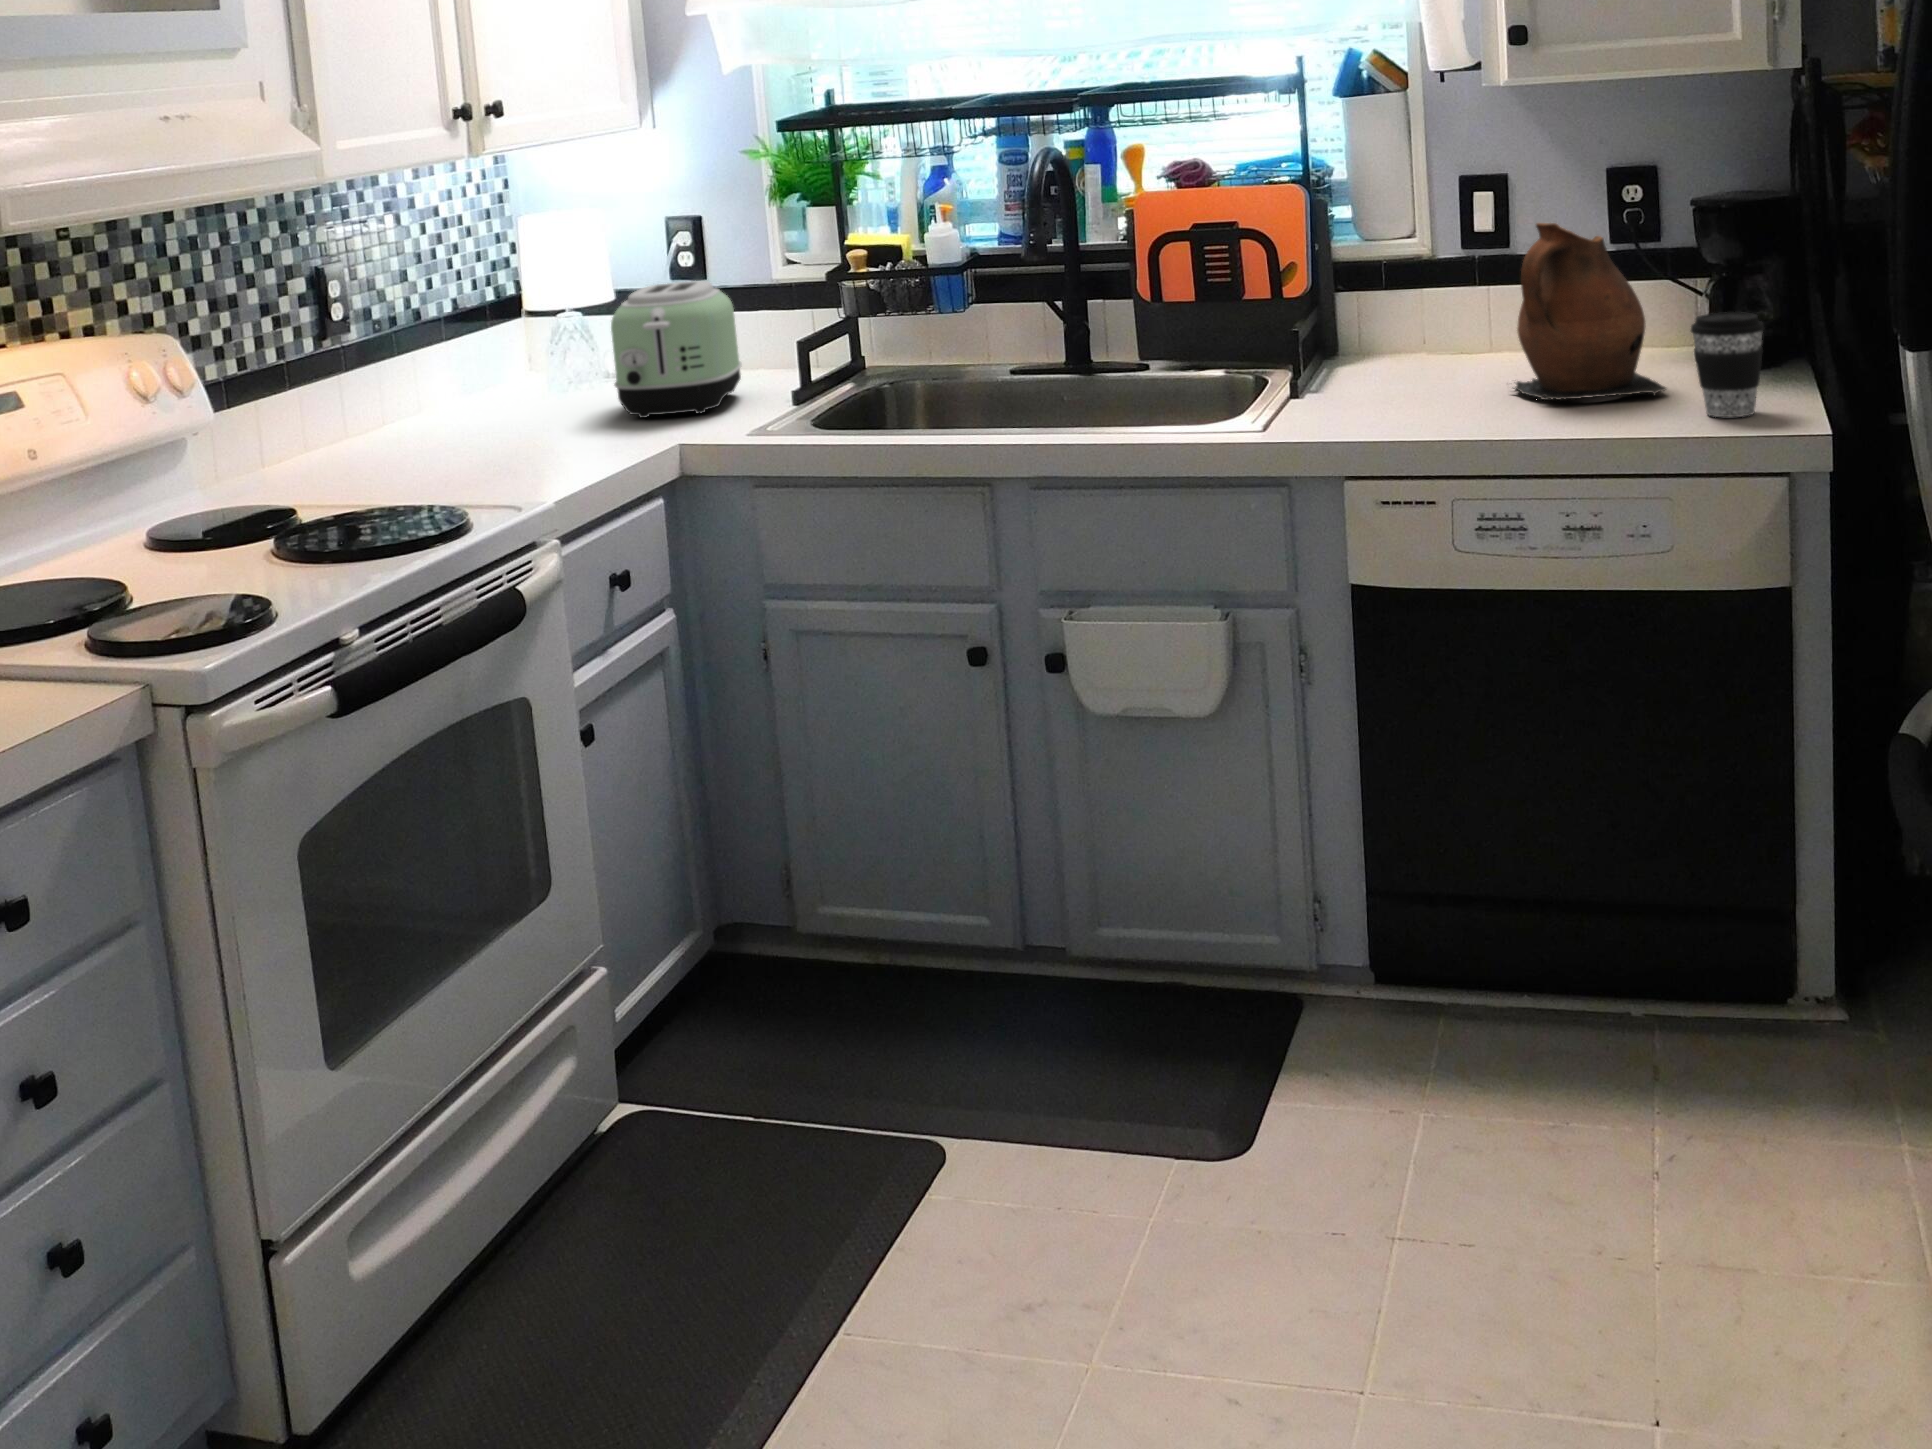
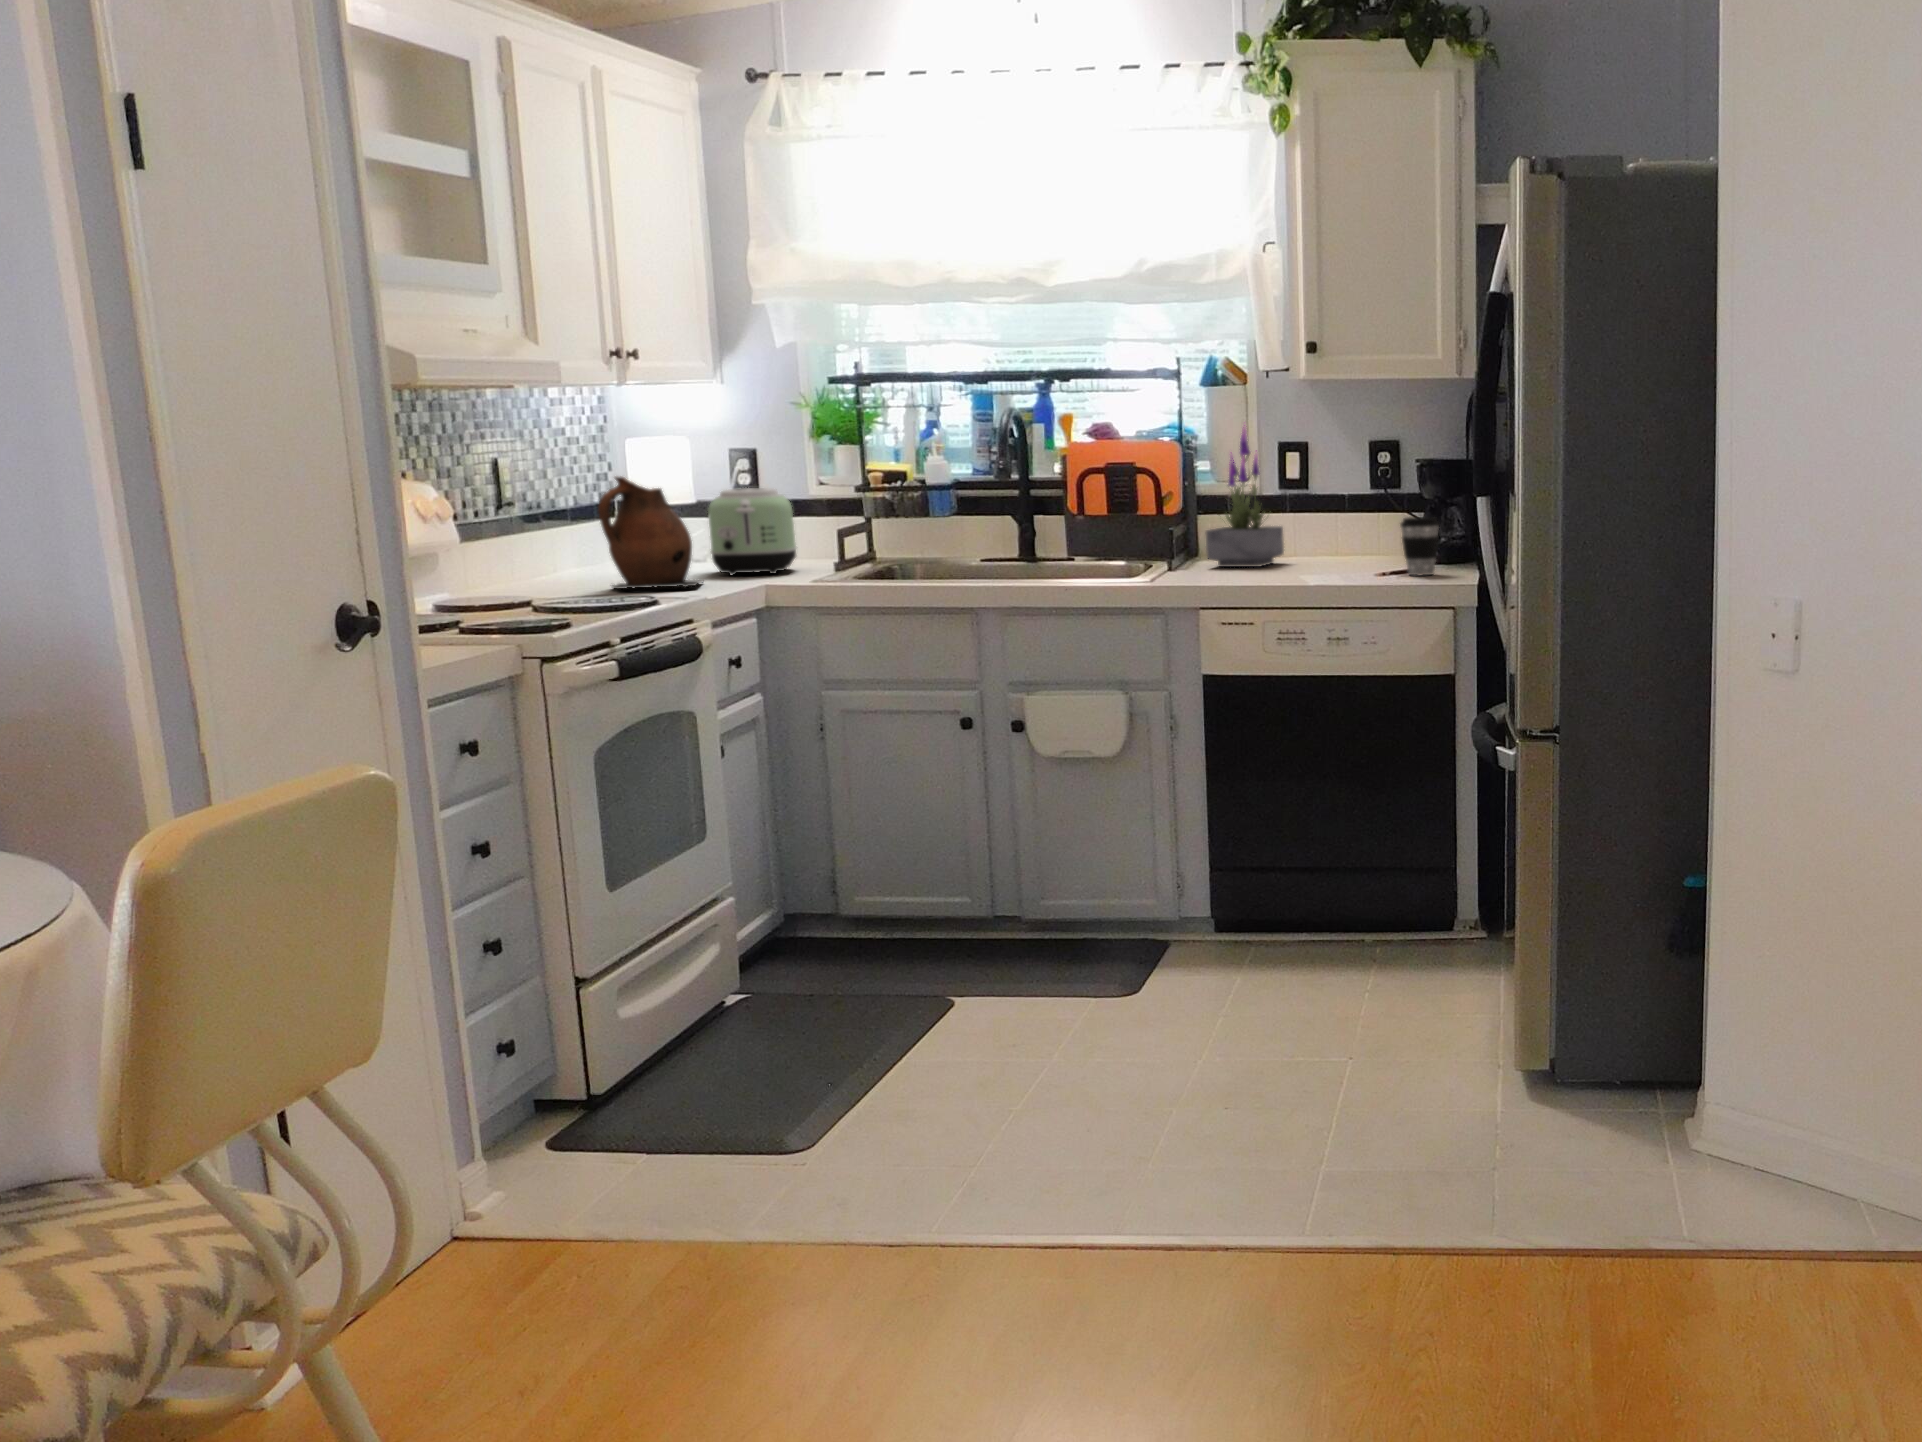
potted plant: none [1345,151,1472,385] -> present [1206,422,1284,567]
ceramic pitcher: present [1513,223,1666,400] -> present [598,476,702,589]

